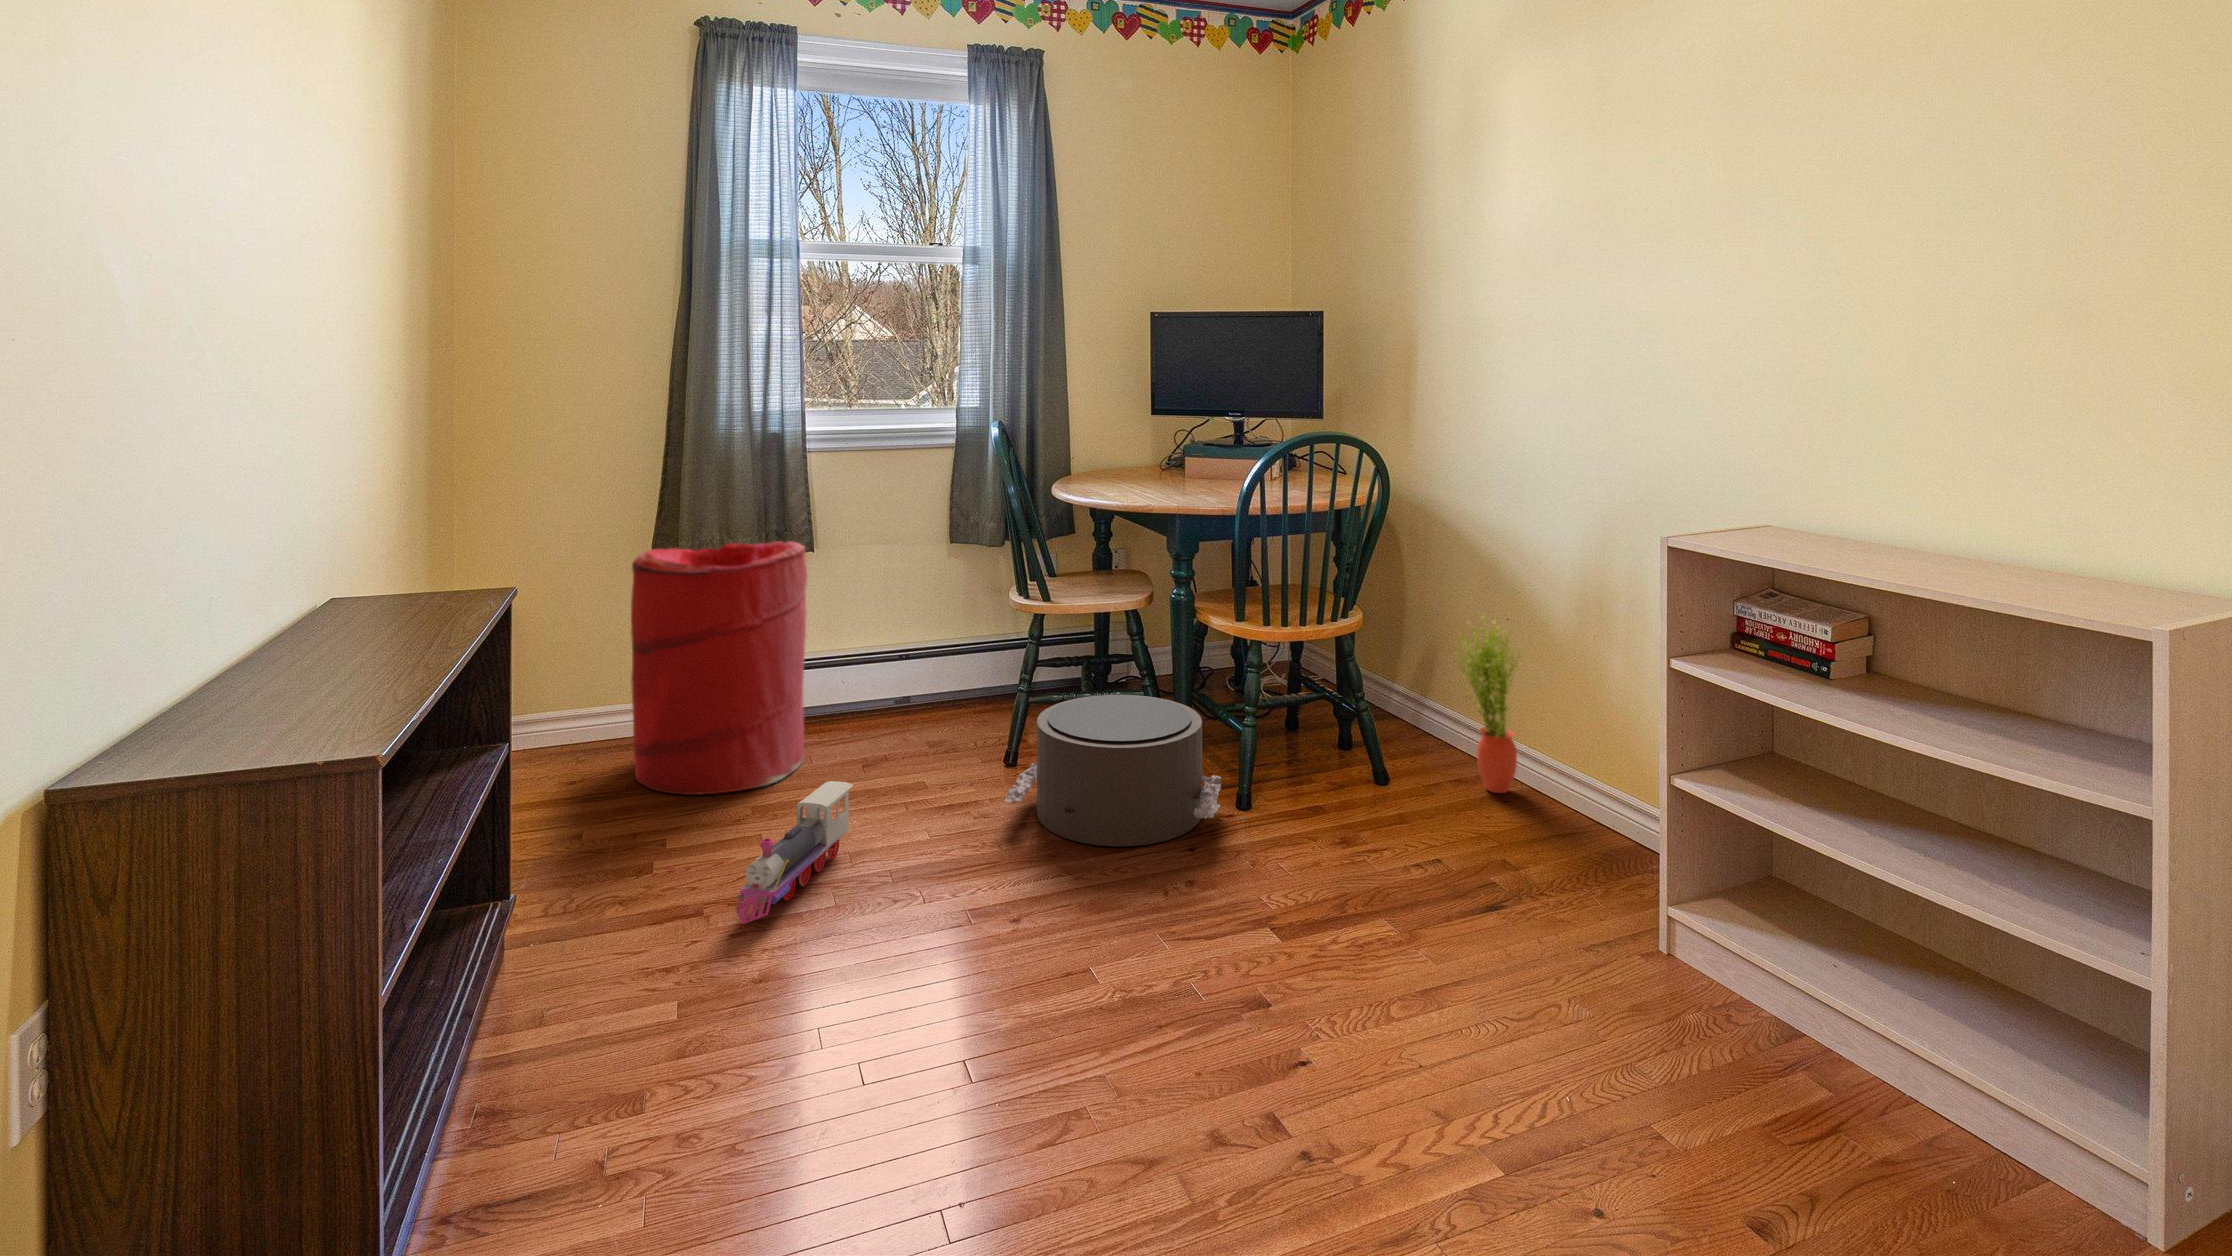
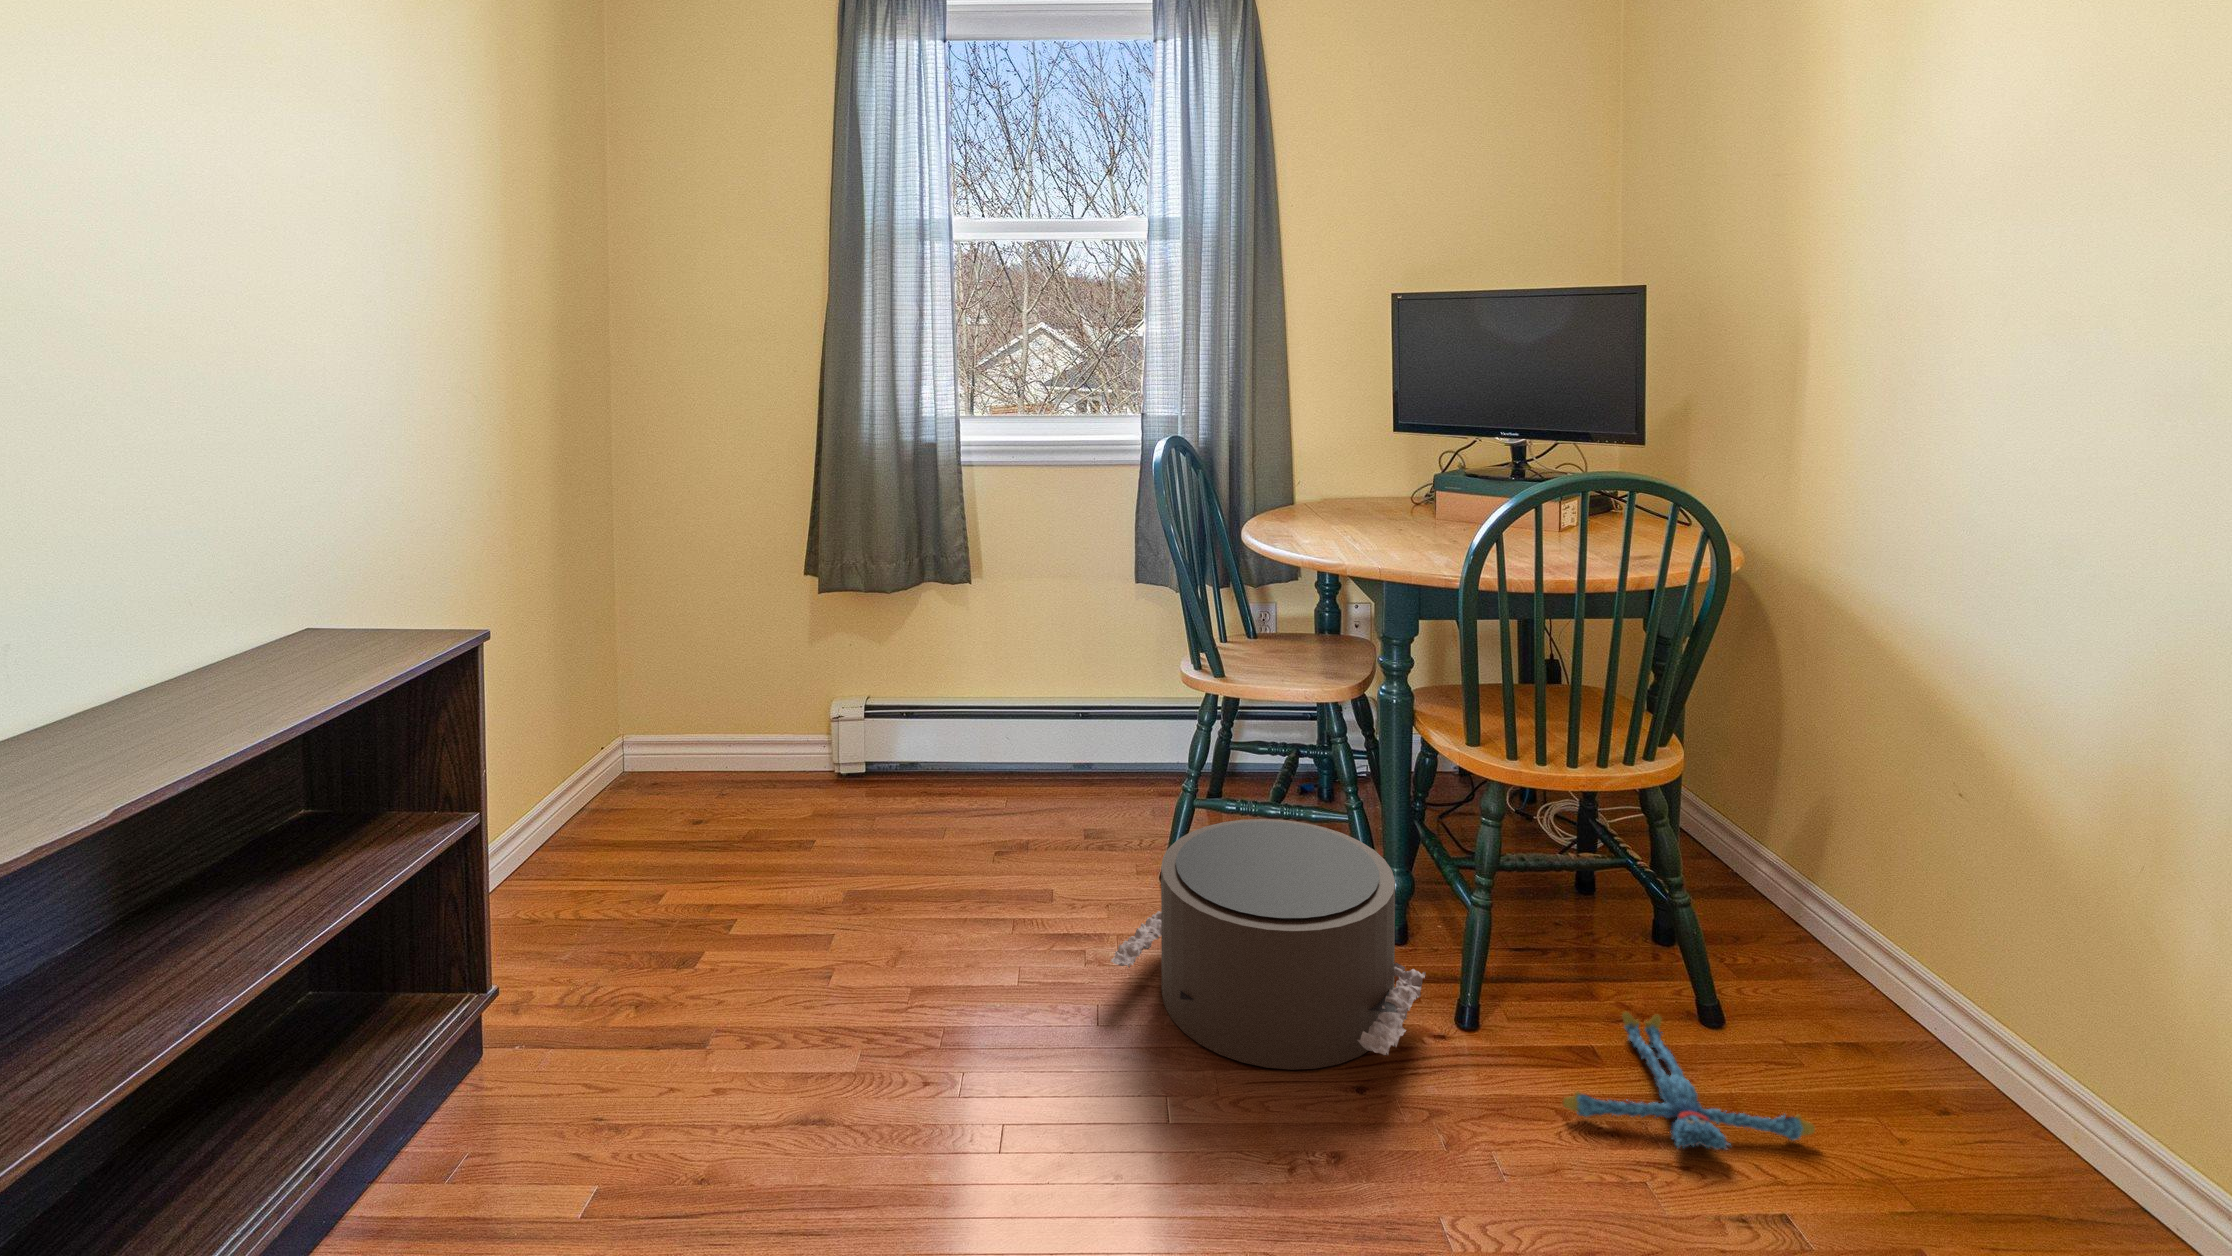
laundry hamper: present [631,541,807,795] -> none [746,570,940,873]
potted plant: present [1454,614,1522,793] -> none [1832,776,1963,1082]
toy train: present [736,781,853,924] -> none [717,900,920,1103]
plush toy: none [1319,781,1456,840] -> present [1563,1012,1815,1150]

